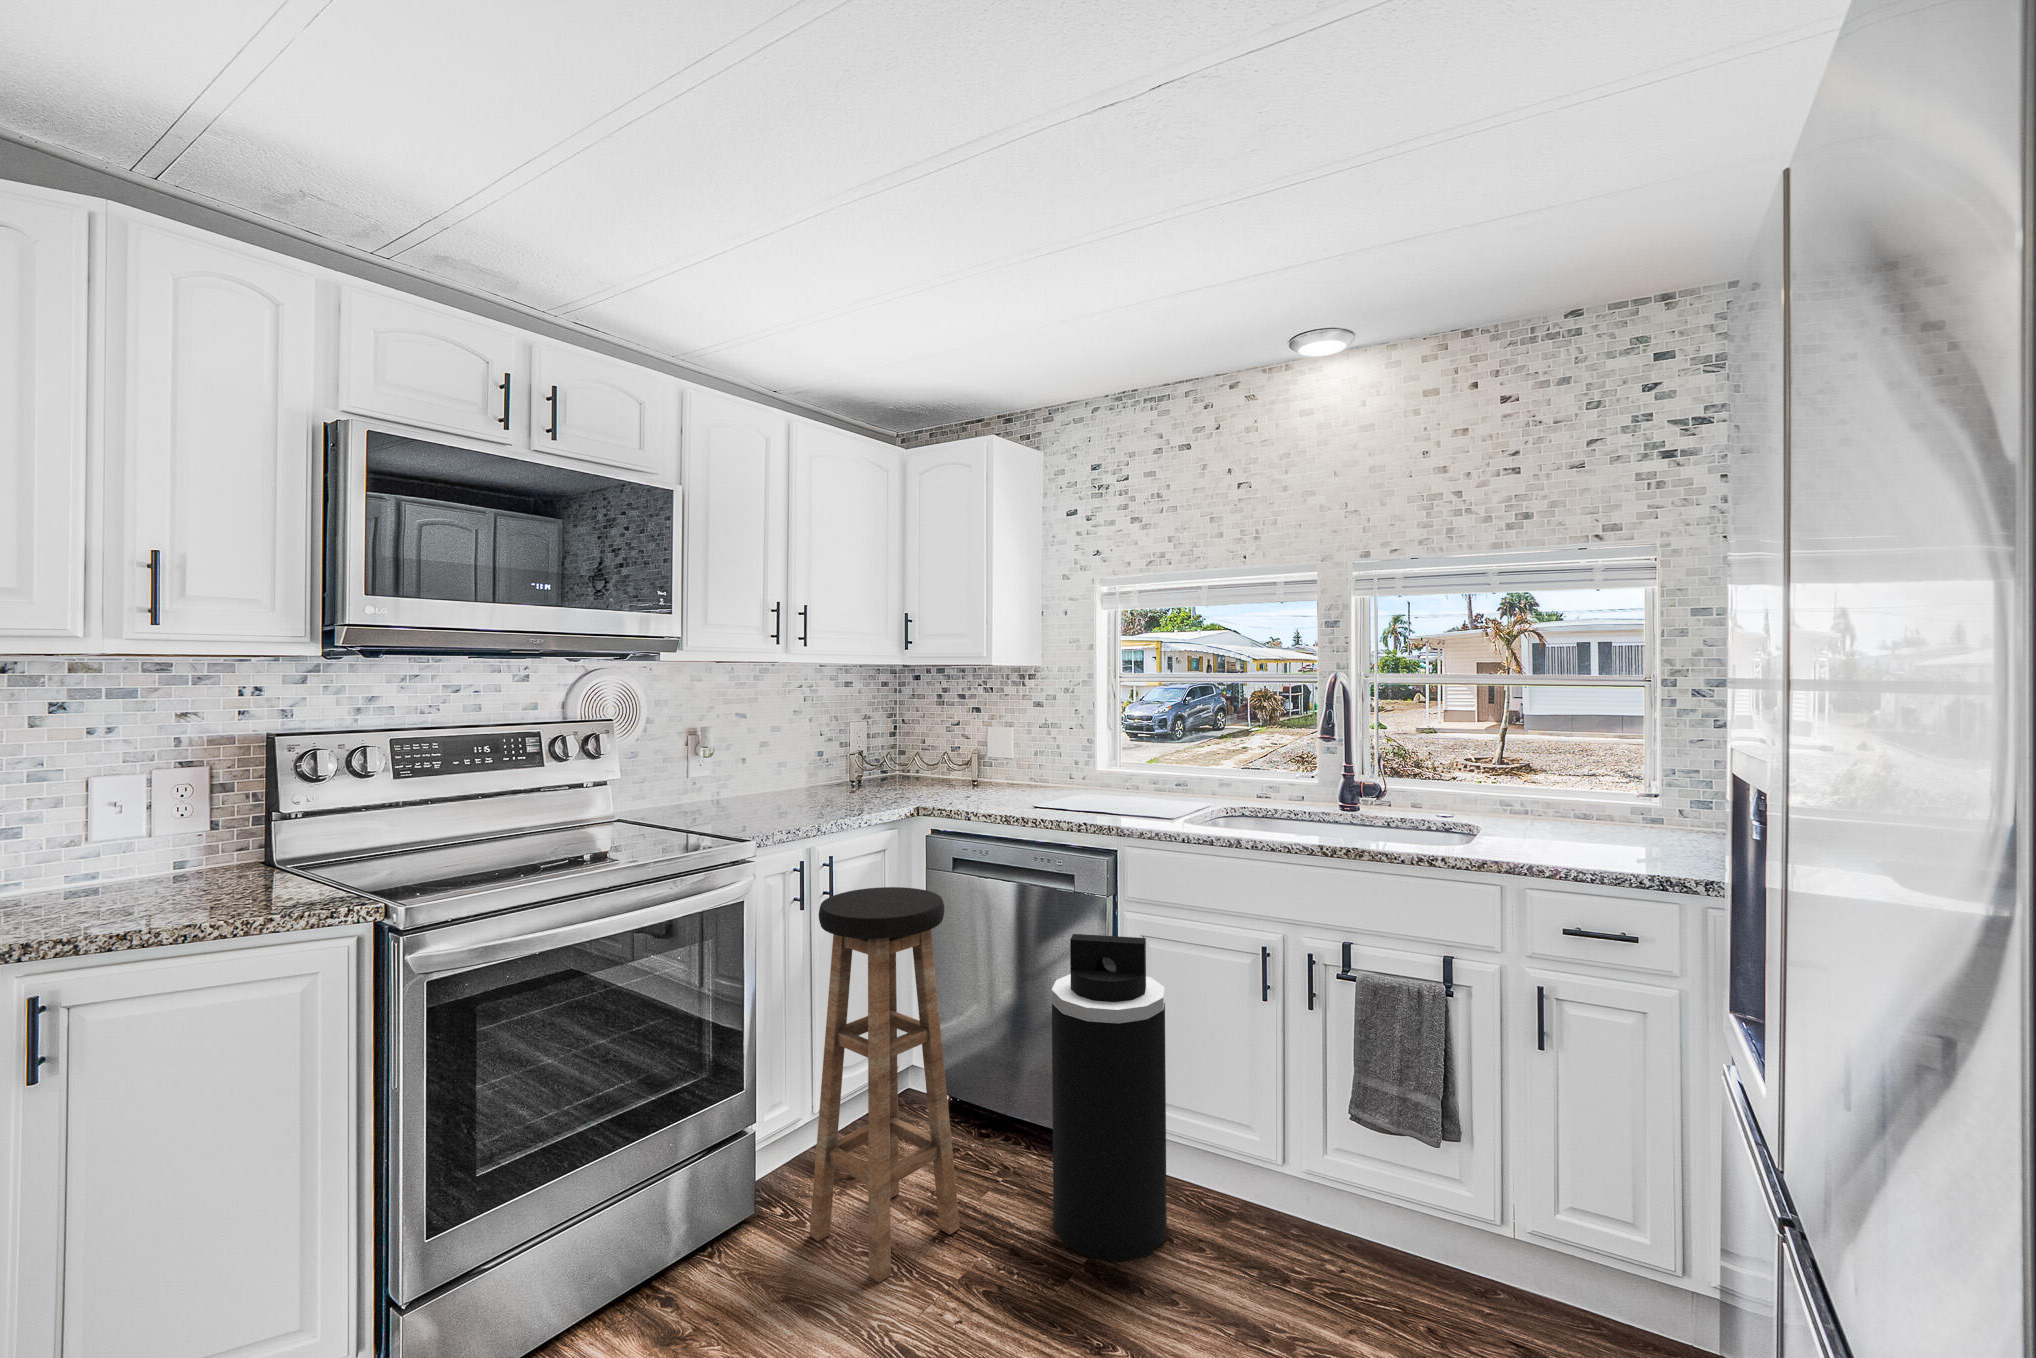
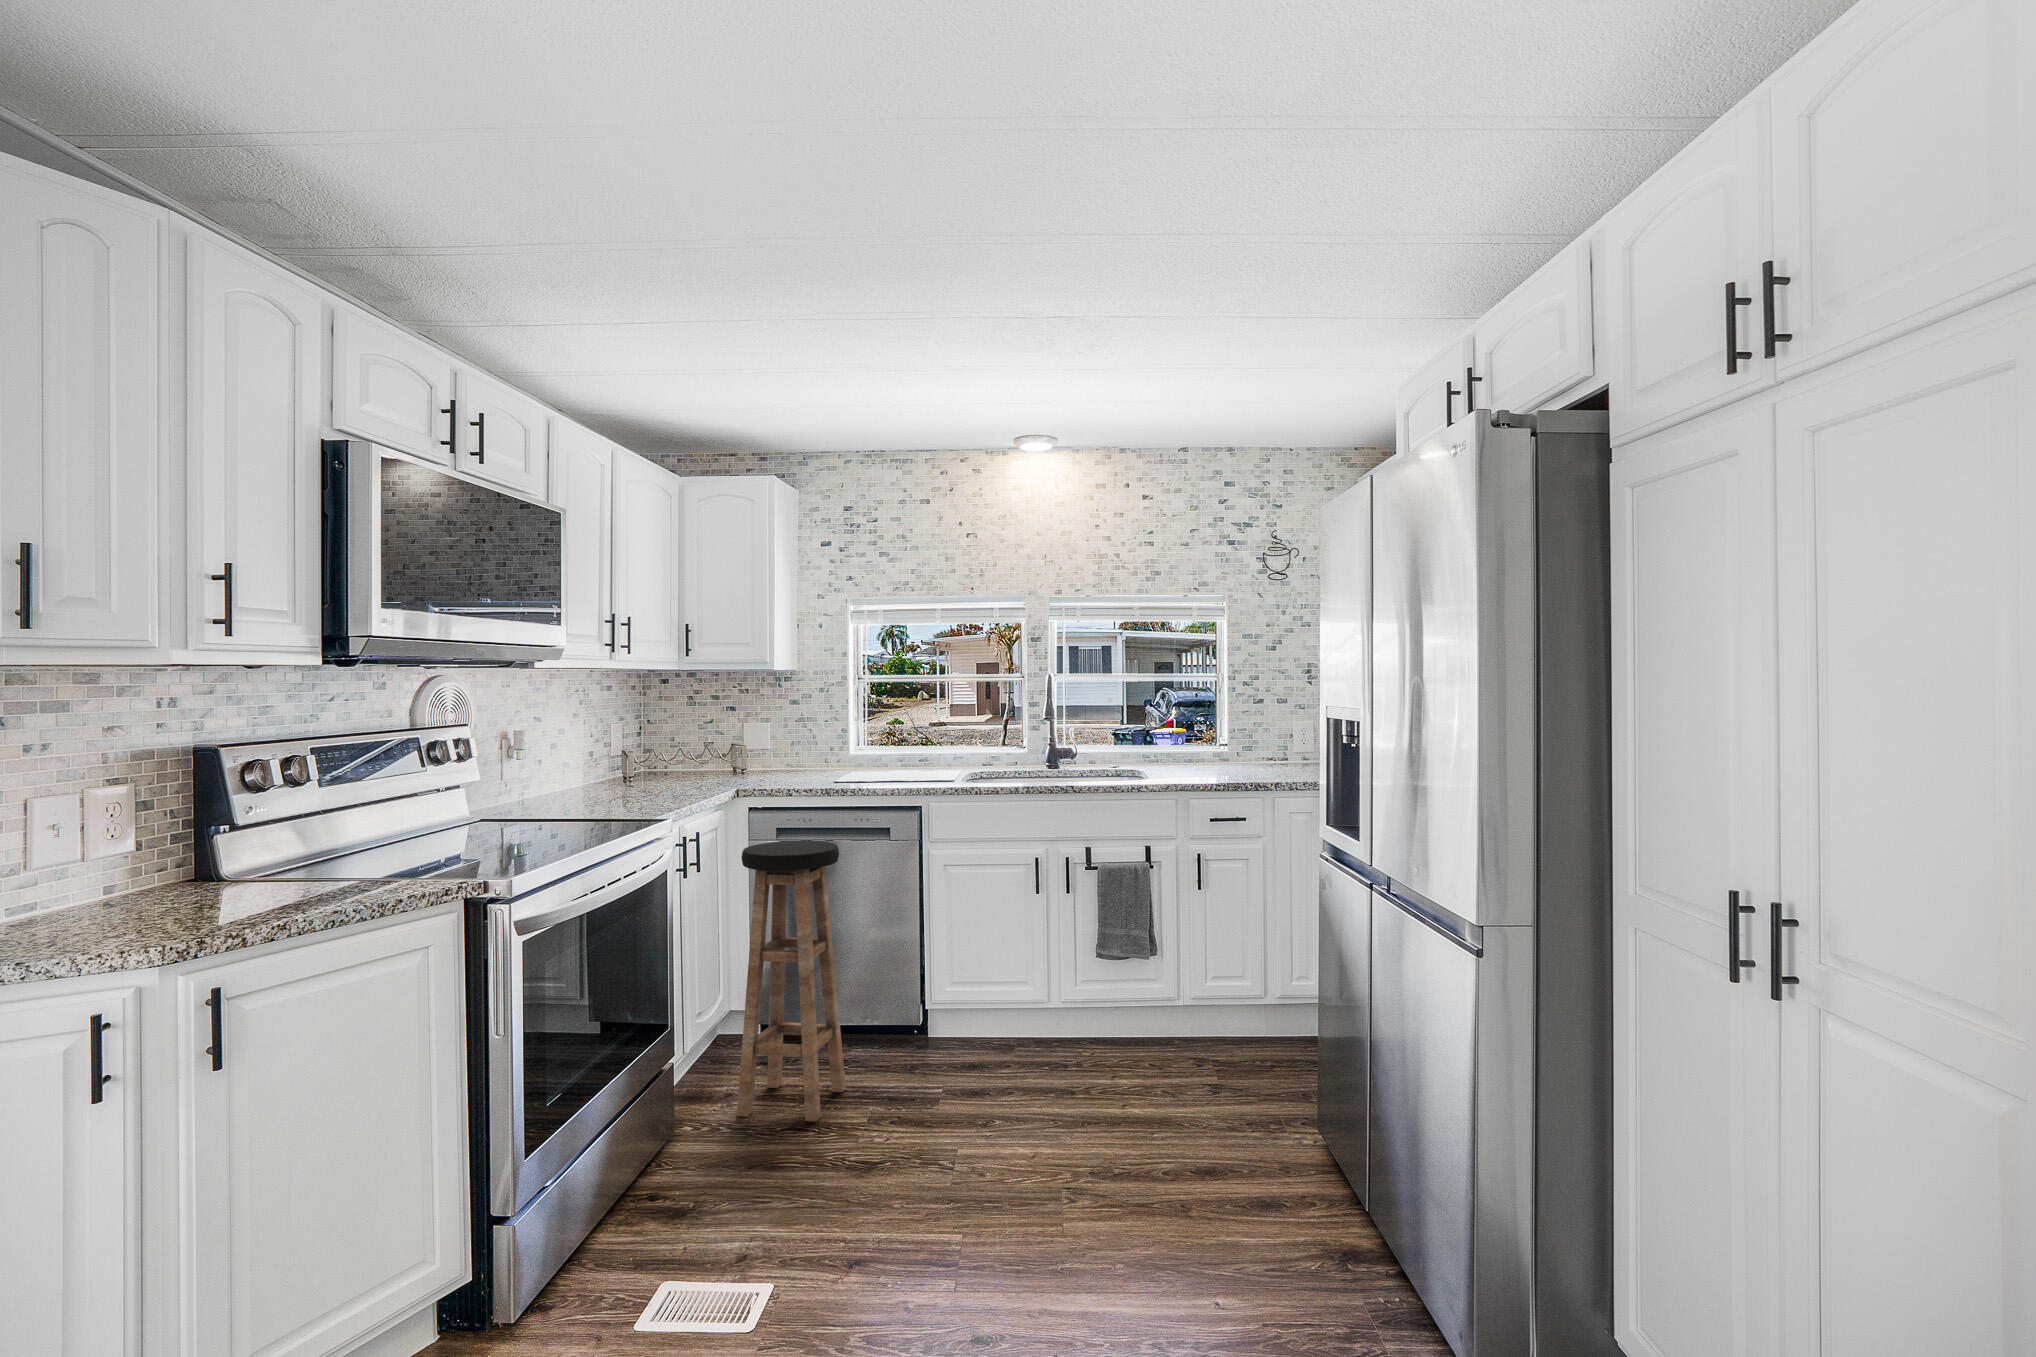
trash can: present [1052,934,1167,1262] -> none [903,859,985,1081]

